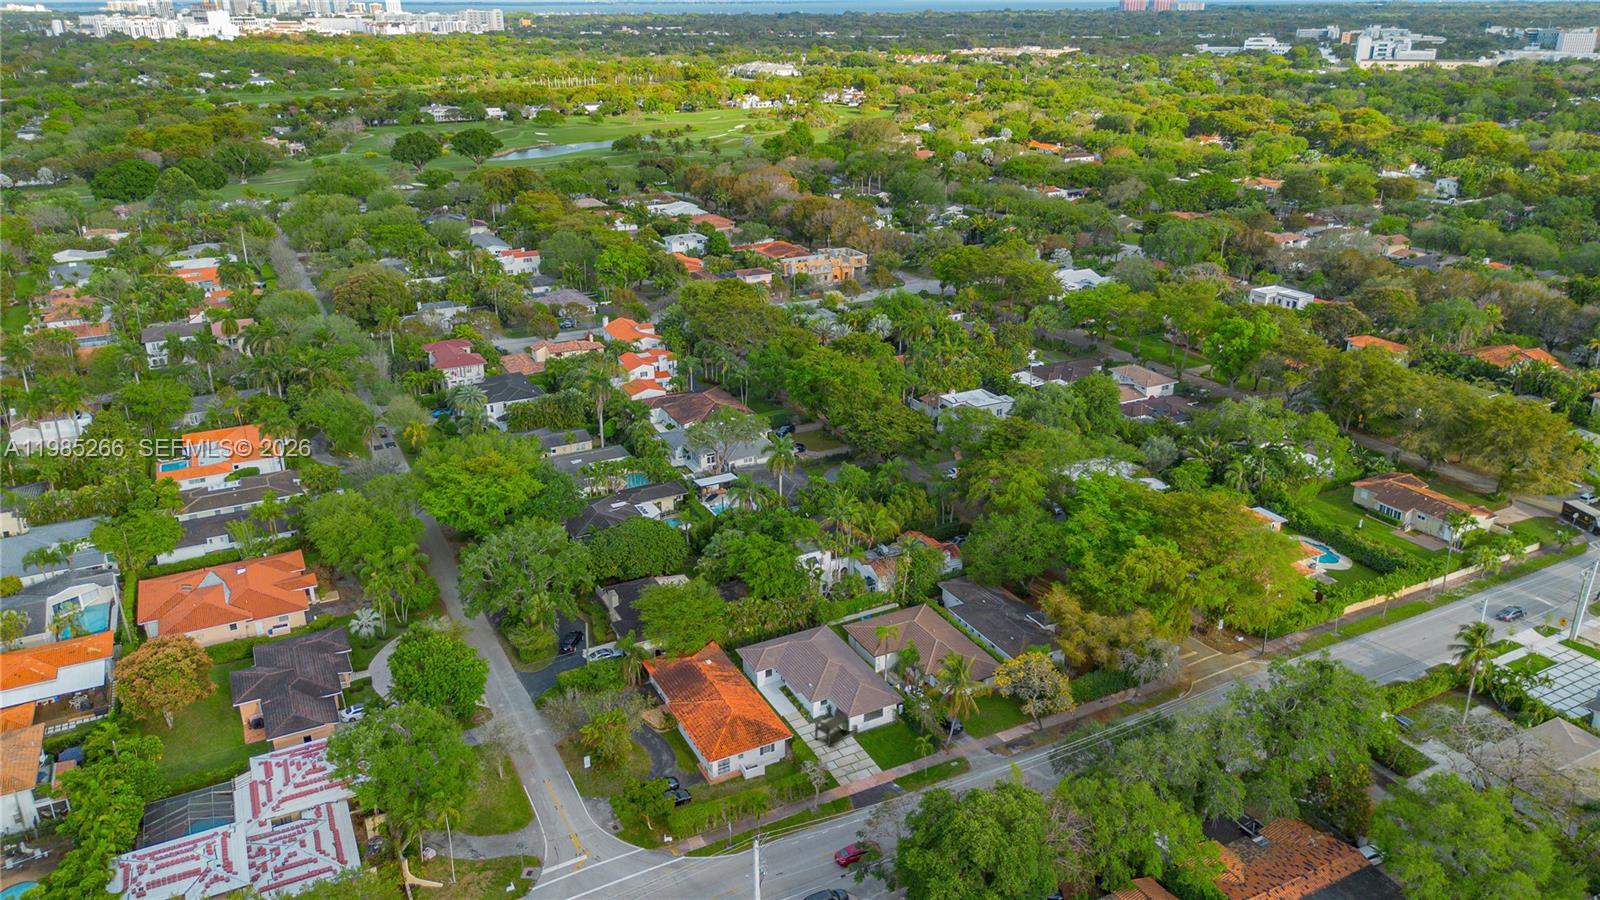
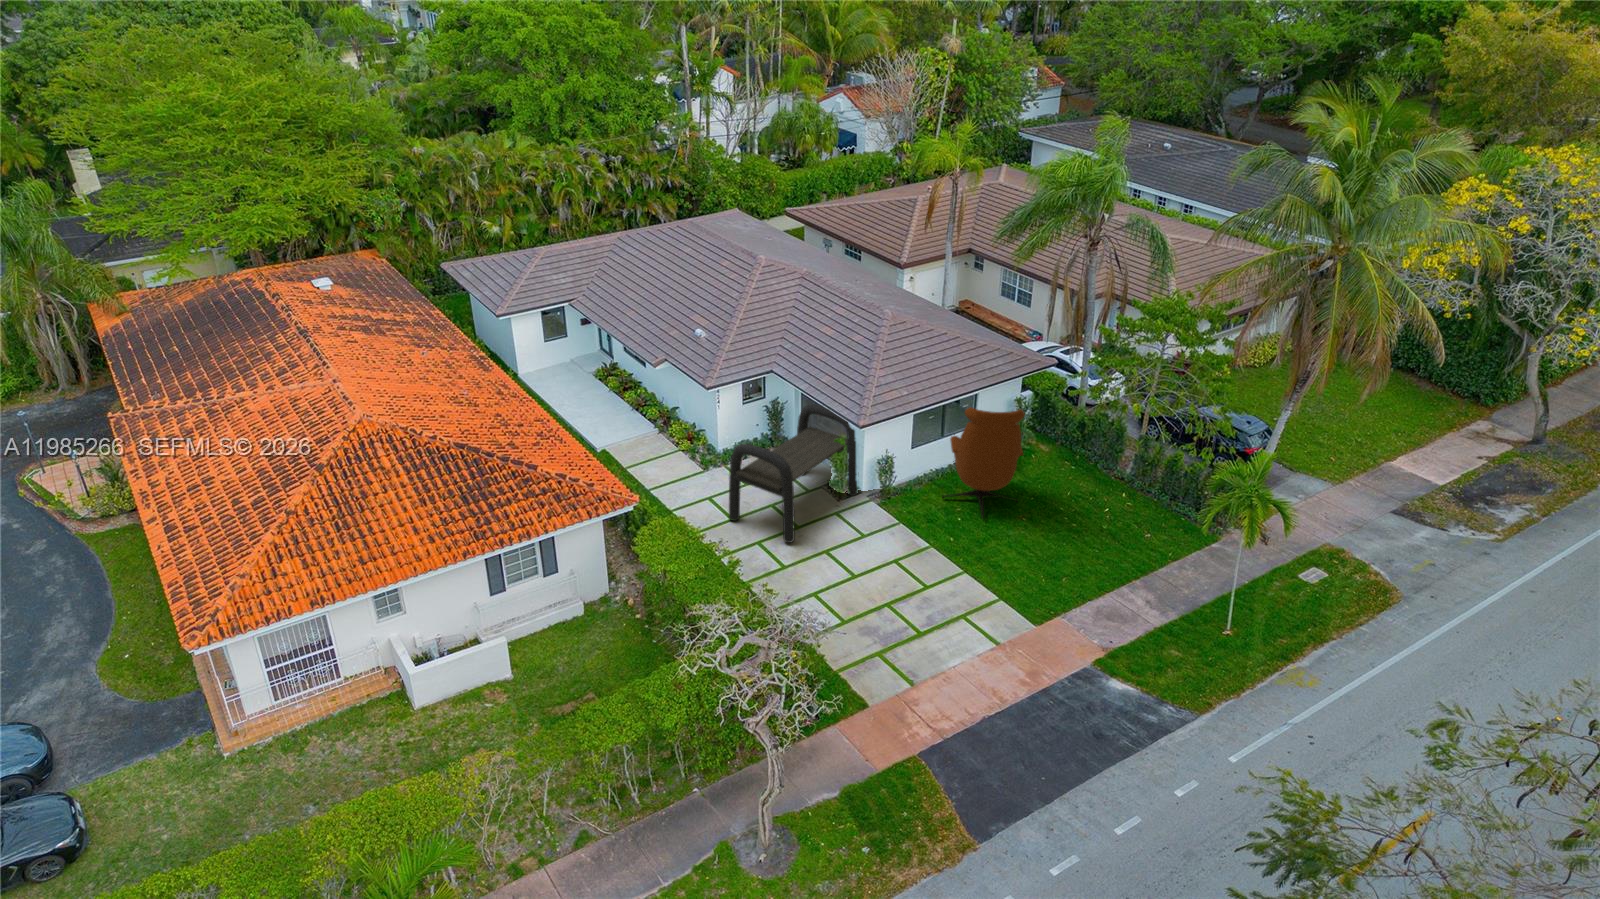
lounge chair: none [870,716,890,744] -> present [942,407,1025,519]

